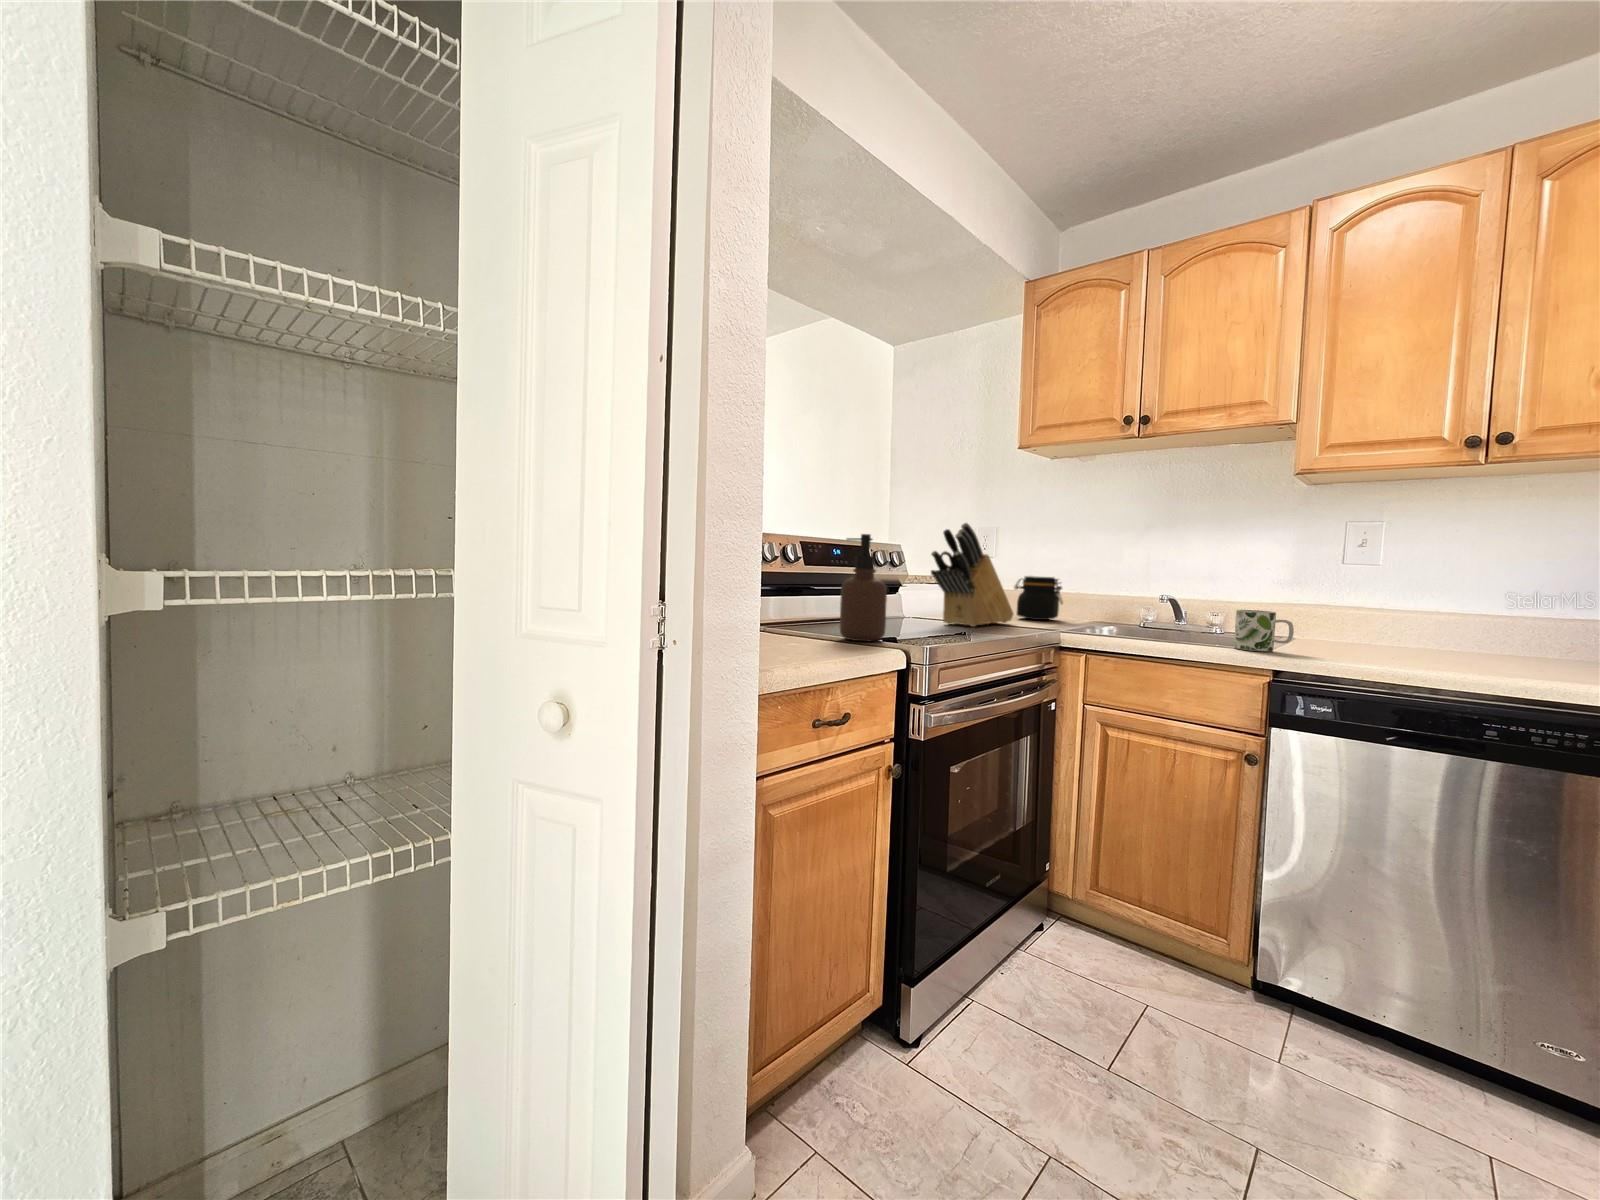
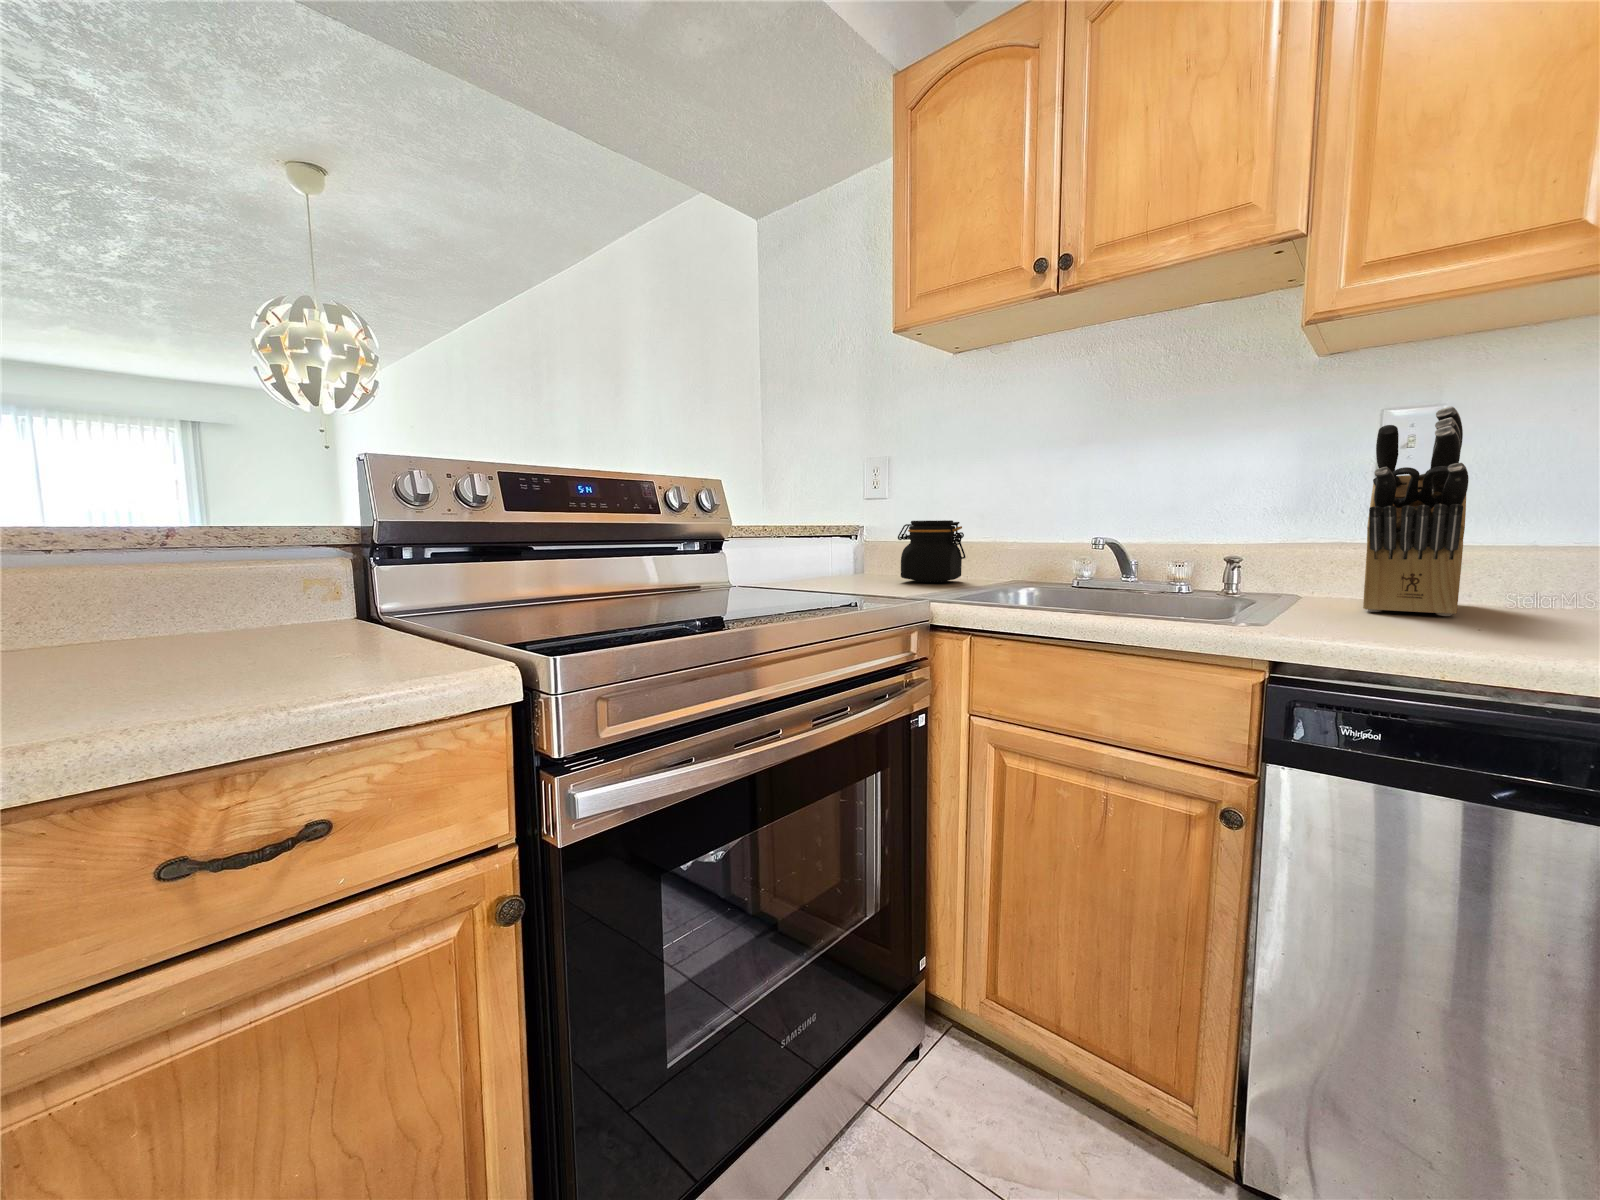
knife block: present [931,523,1013,627] -> present [1363,406,1469,616]
soap dispenser: present [840,534,887,641] -> none [473,439,567,640]
mug: present [1234,610,1294,651] -> none [1202,555,1307,627]

